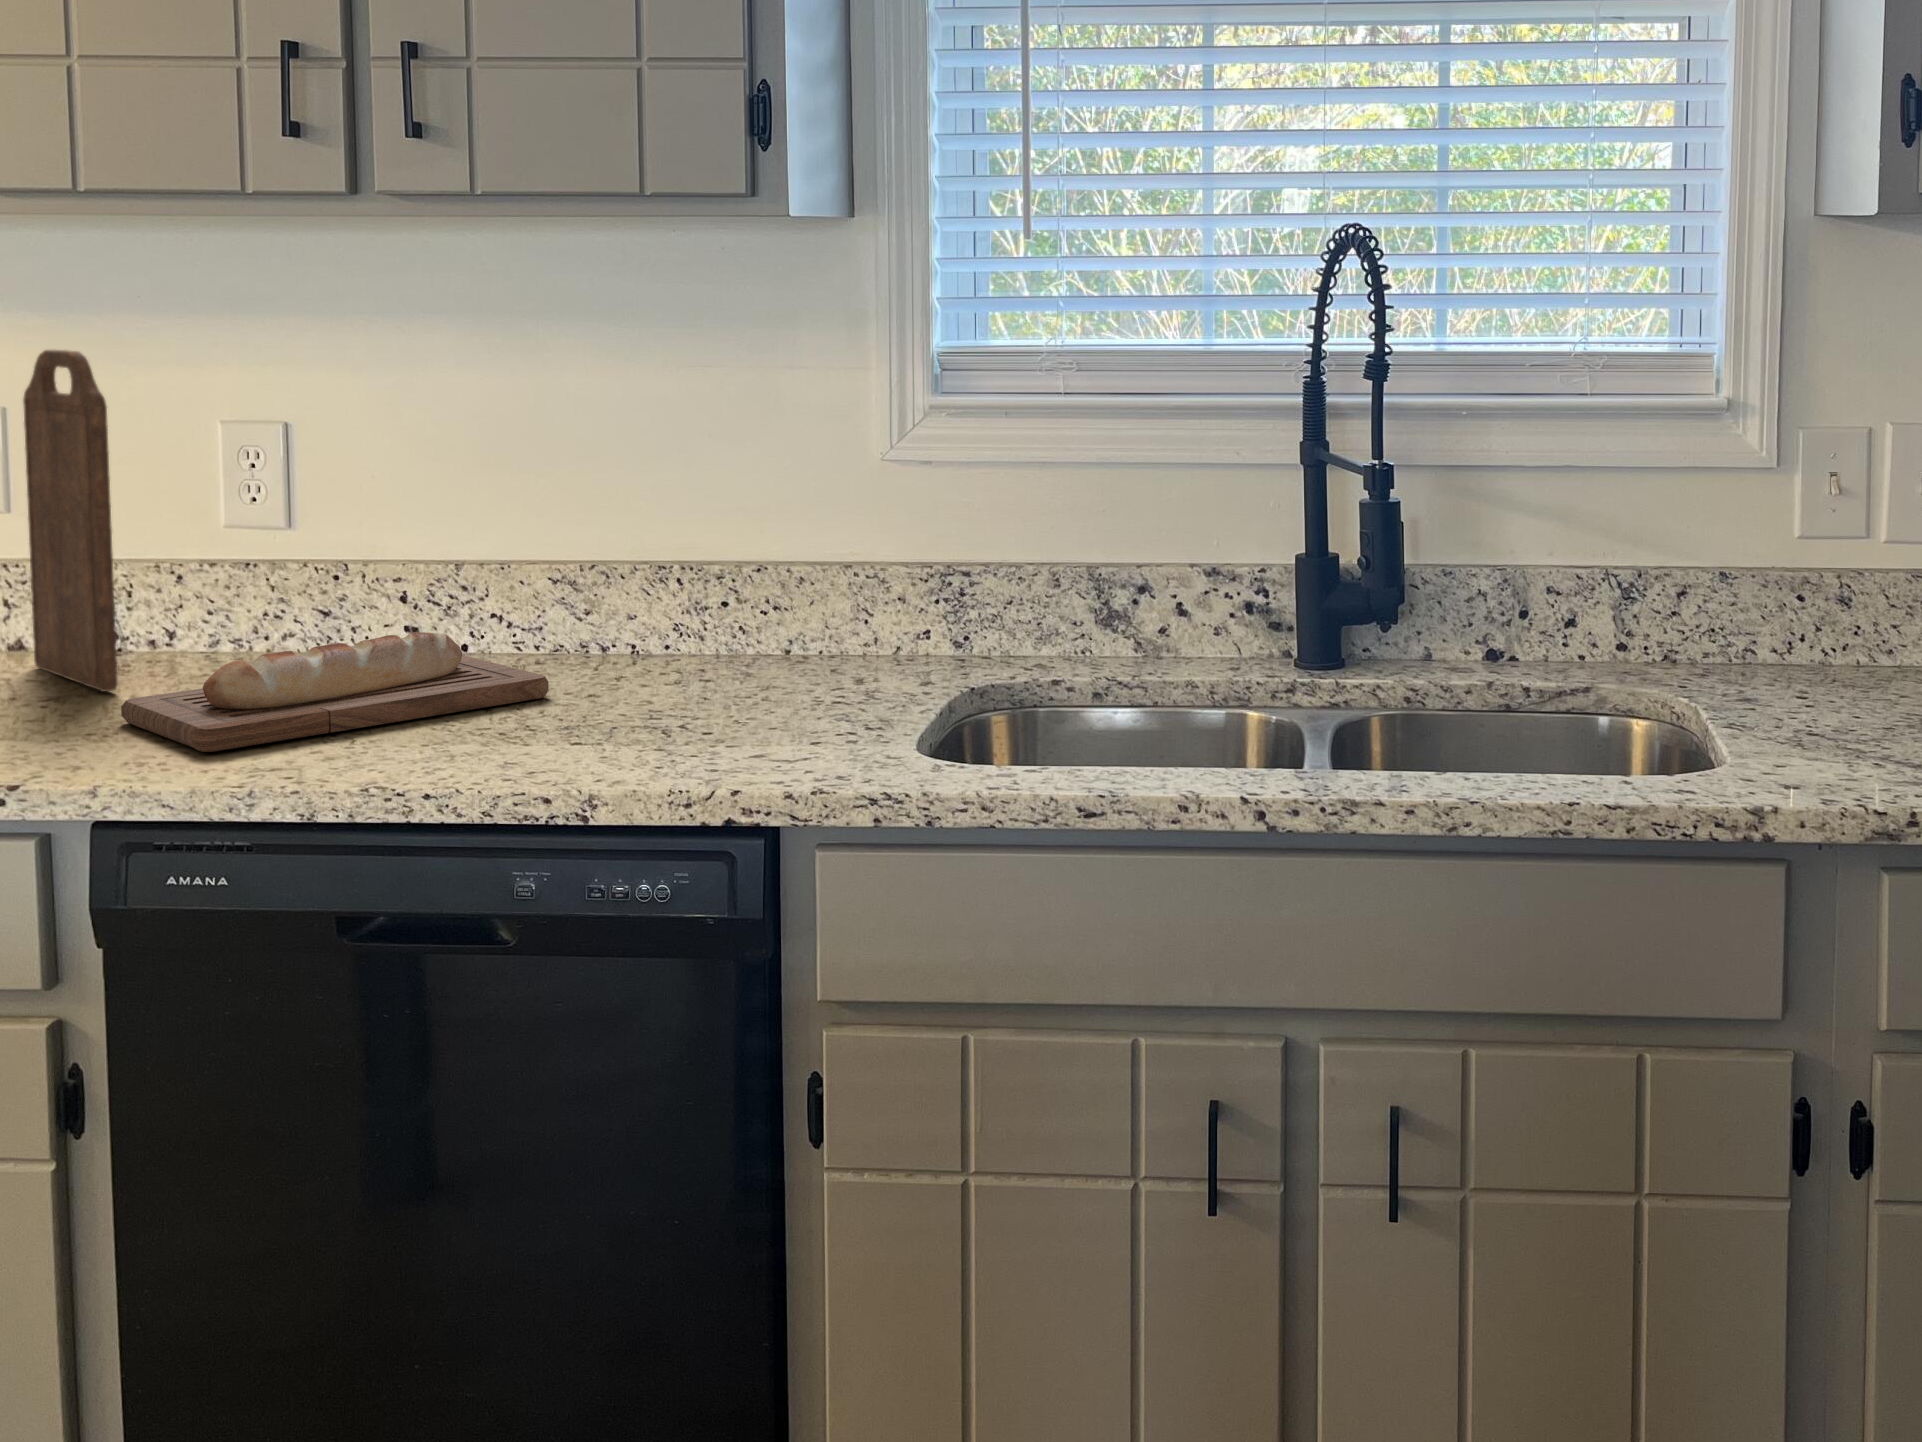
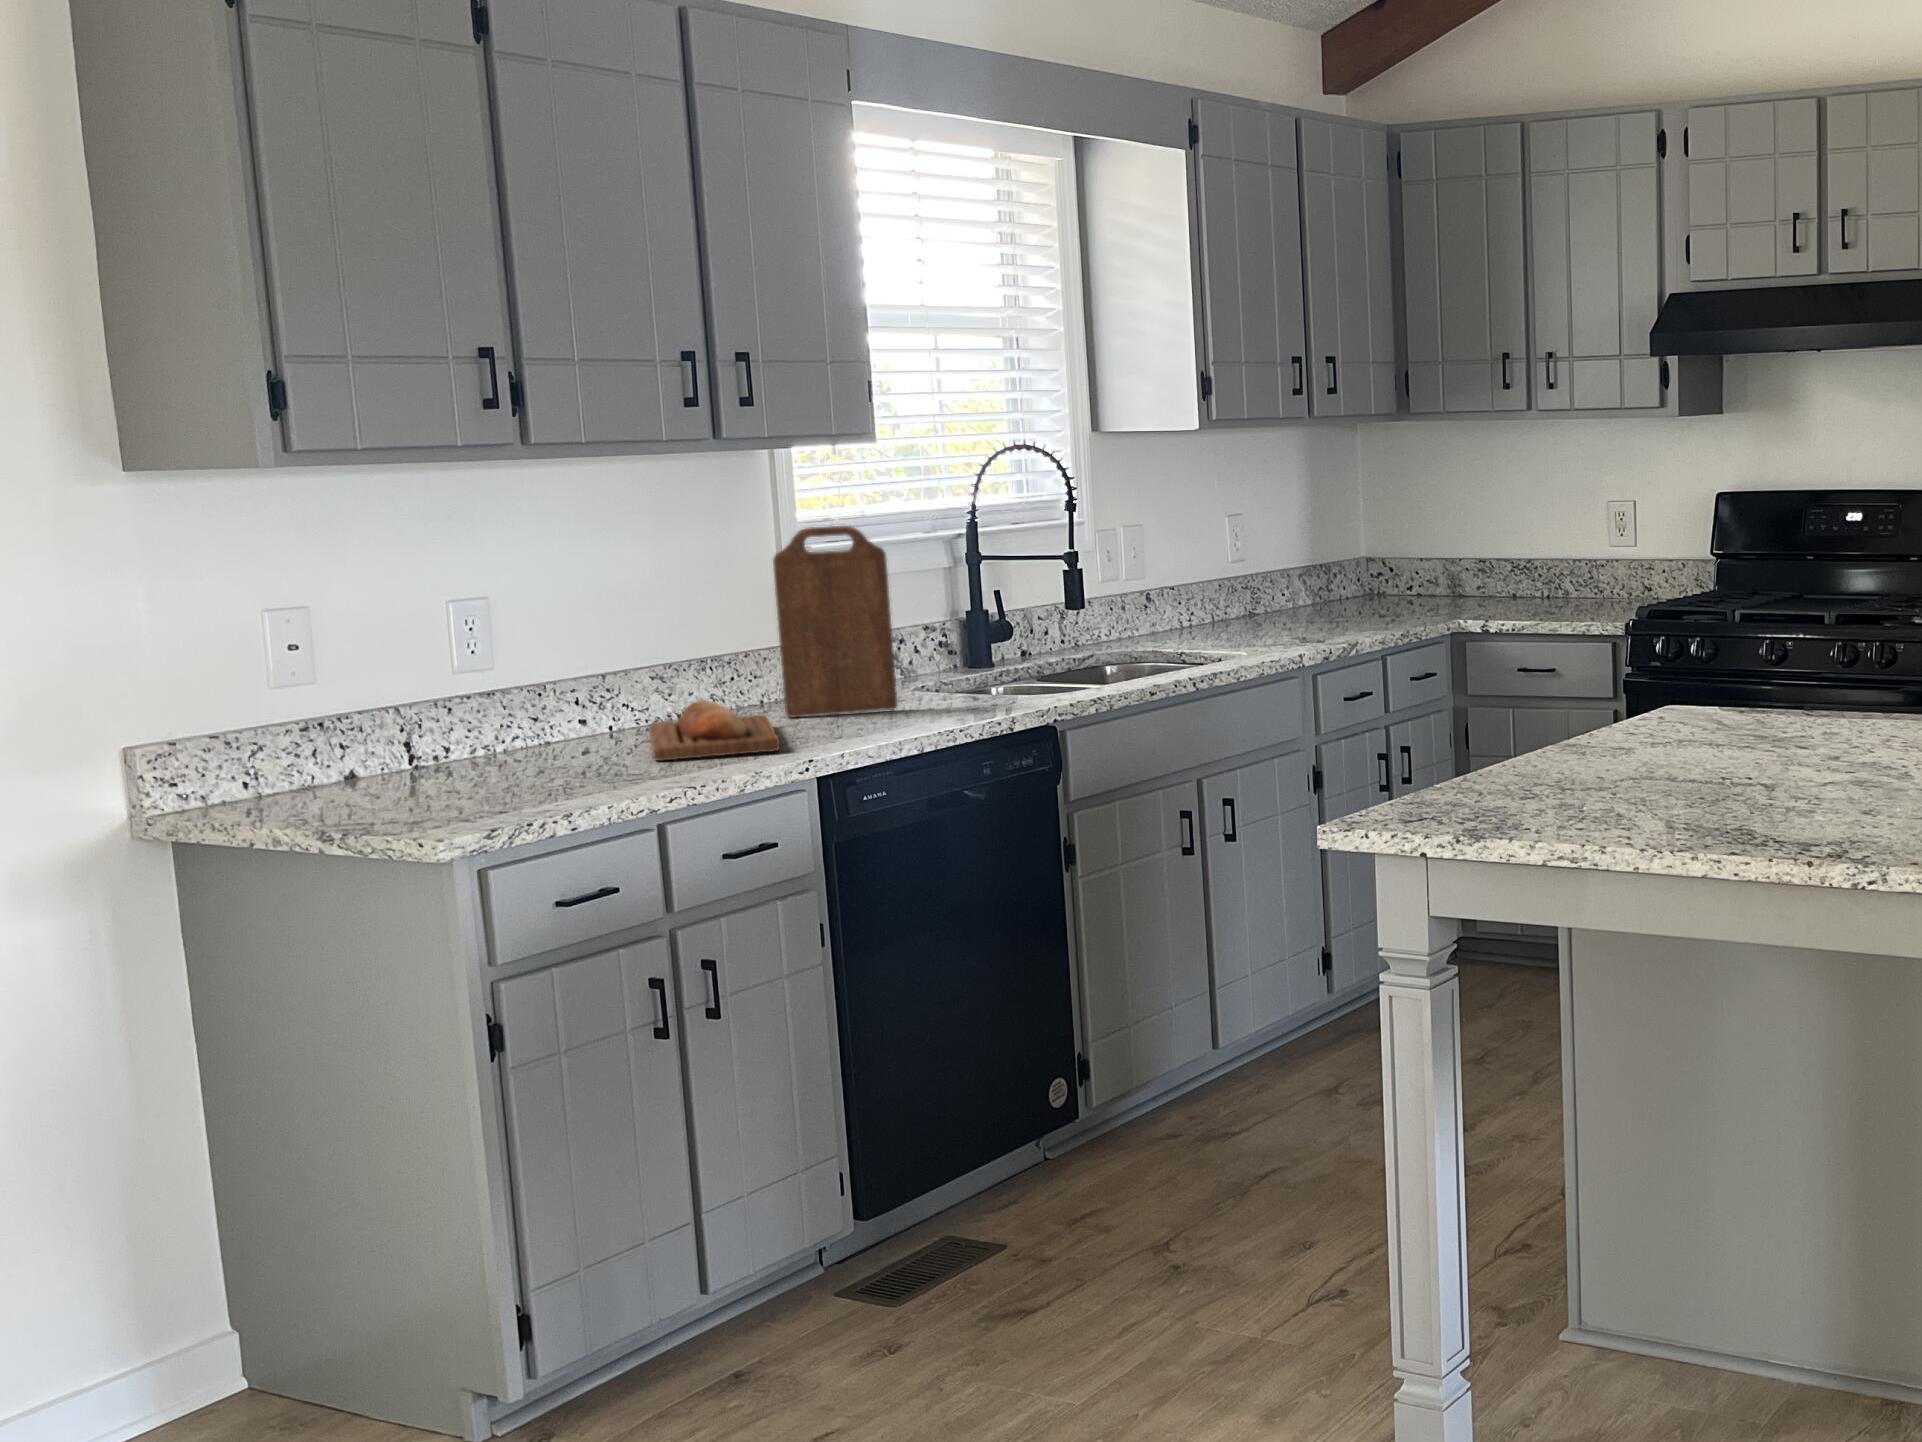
cutting board: present [23,350,118,692] -> present [773,526,897,718]

